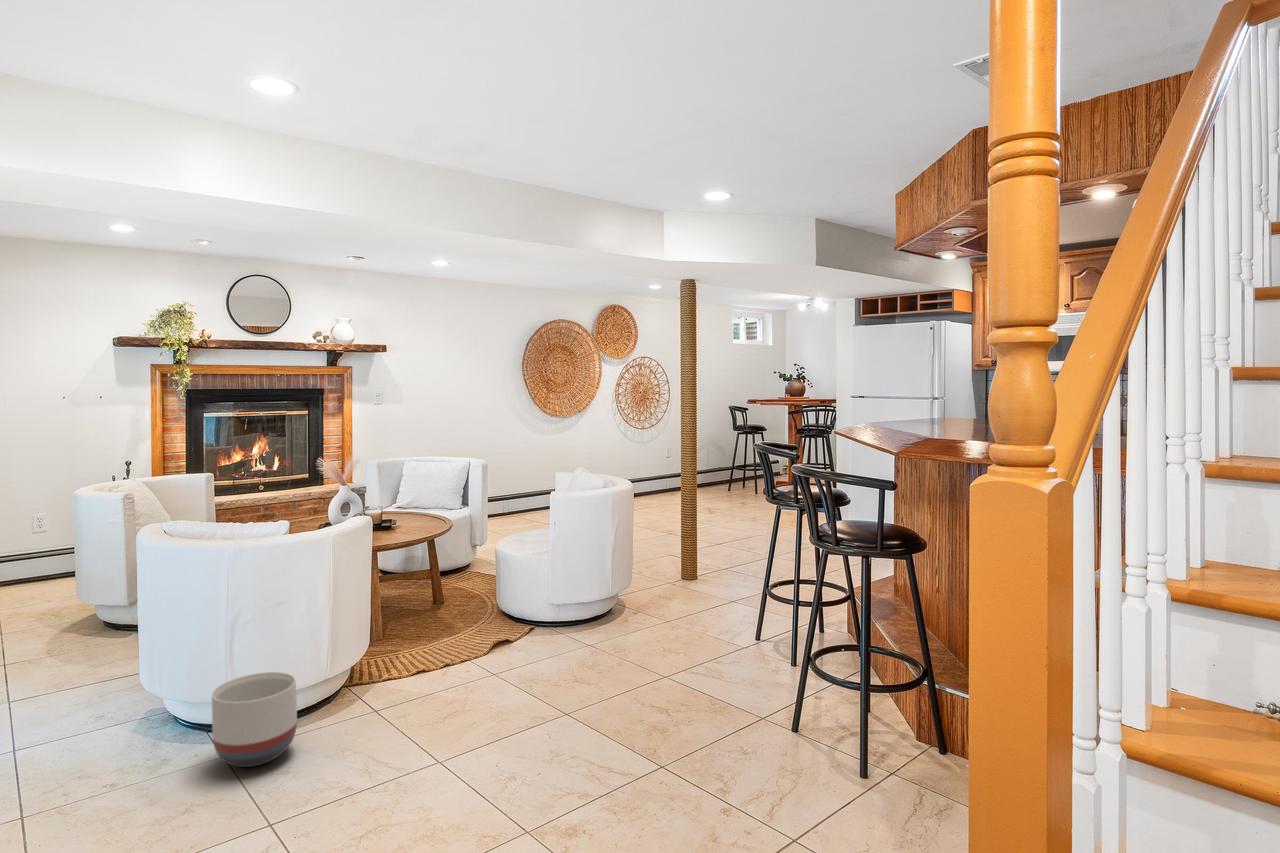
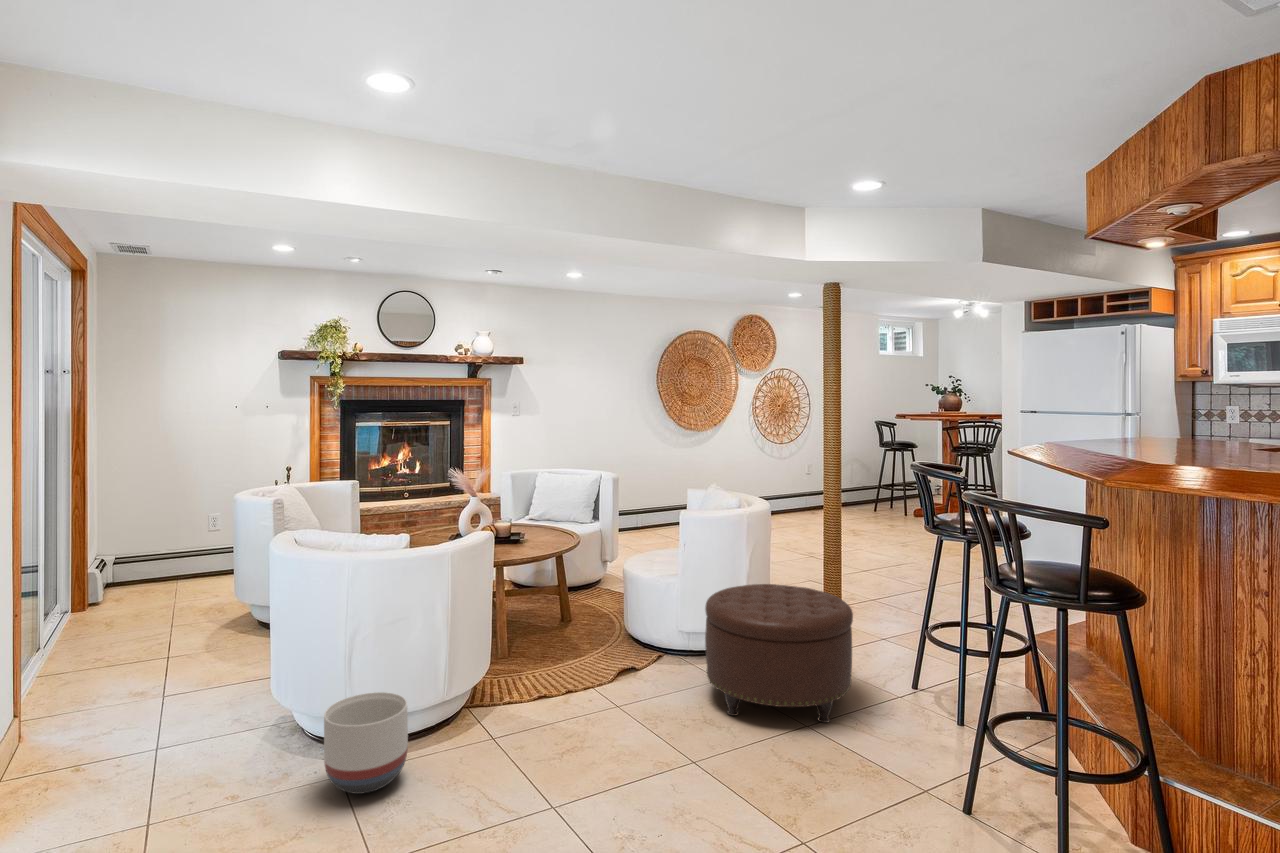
ottoman: none [576,556,705,673] -> present [705,584,853,723]

